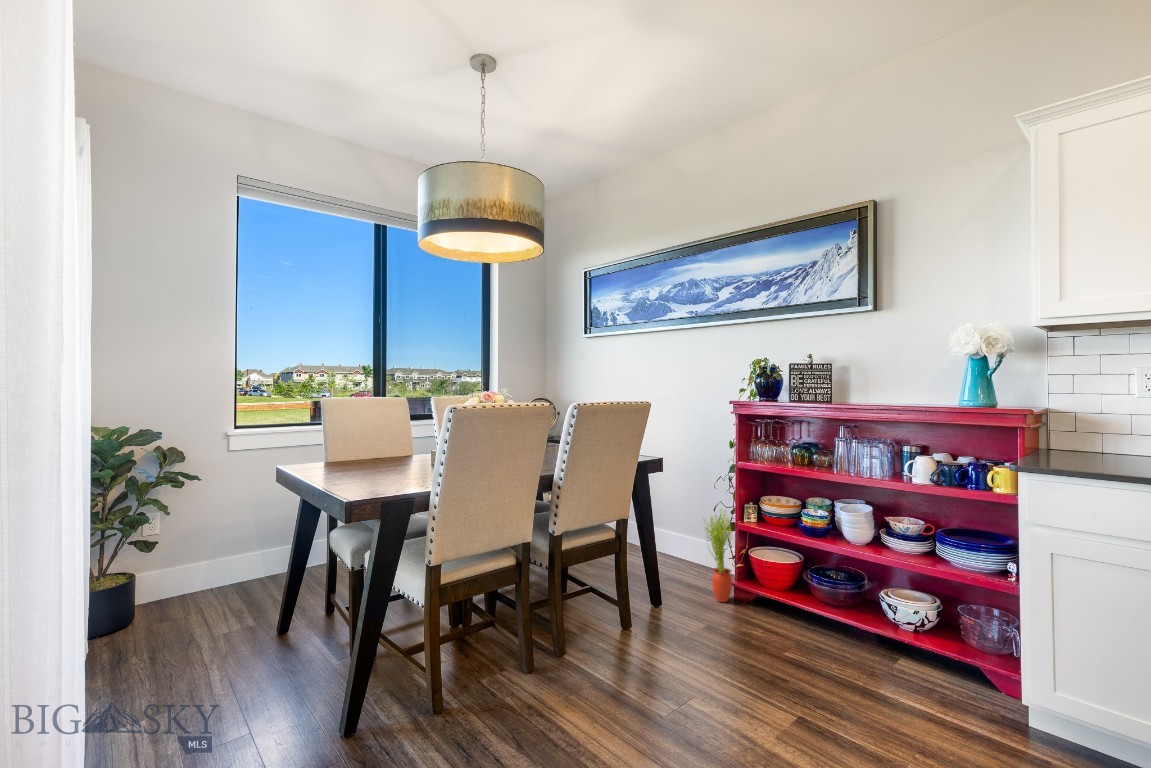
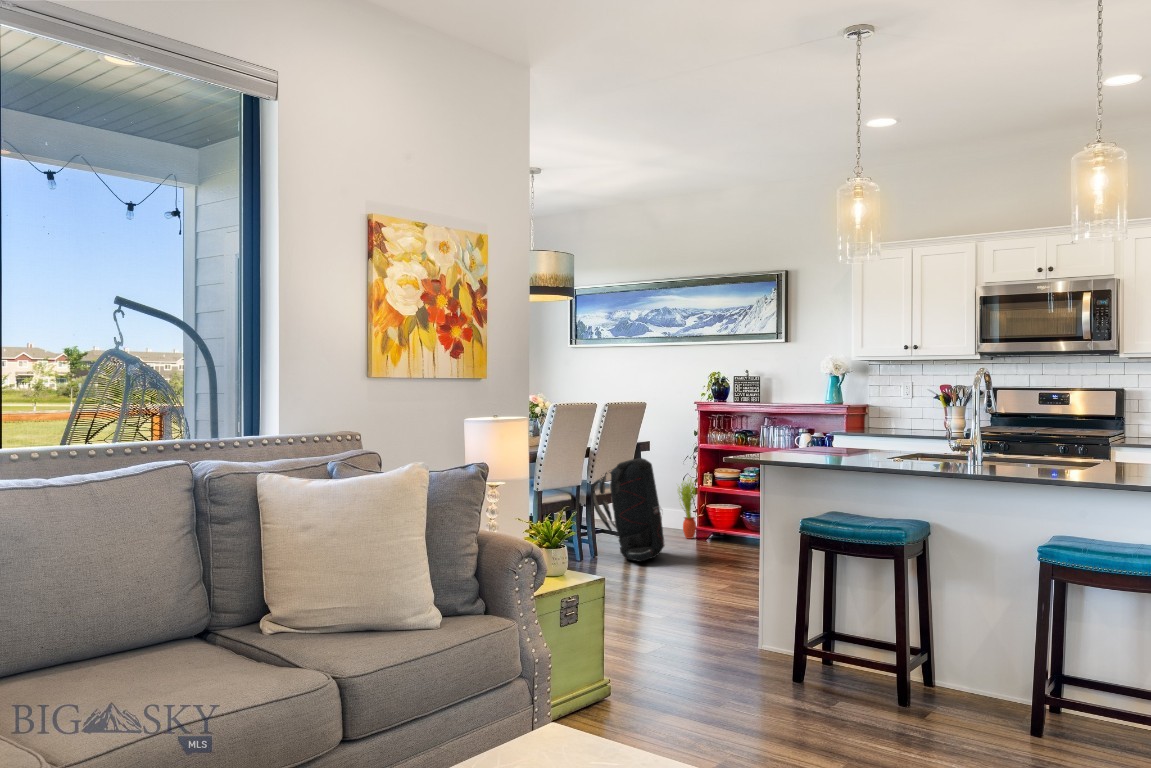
backpack: none [541,494,674,700] -> present [591,458,664,561]

